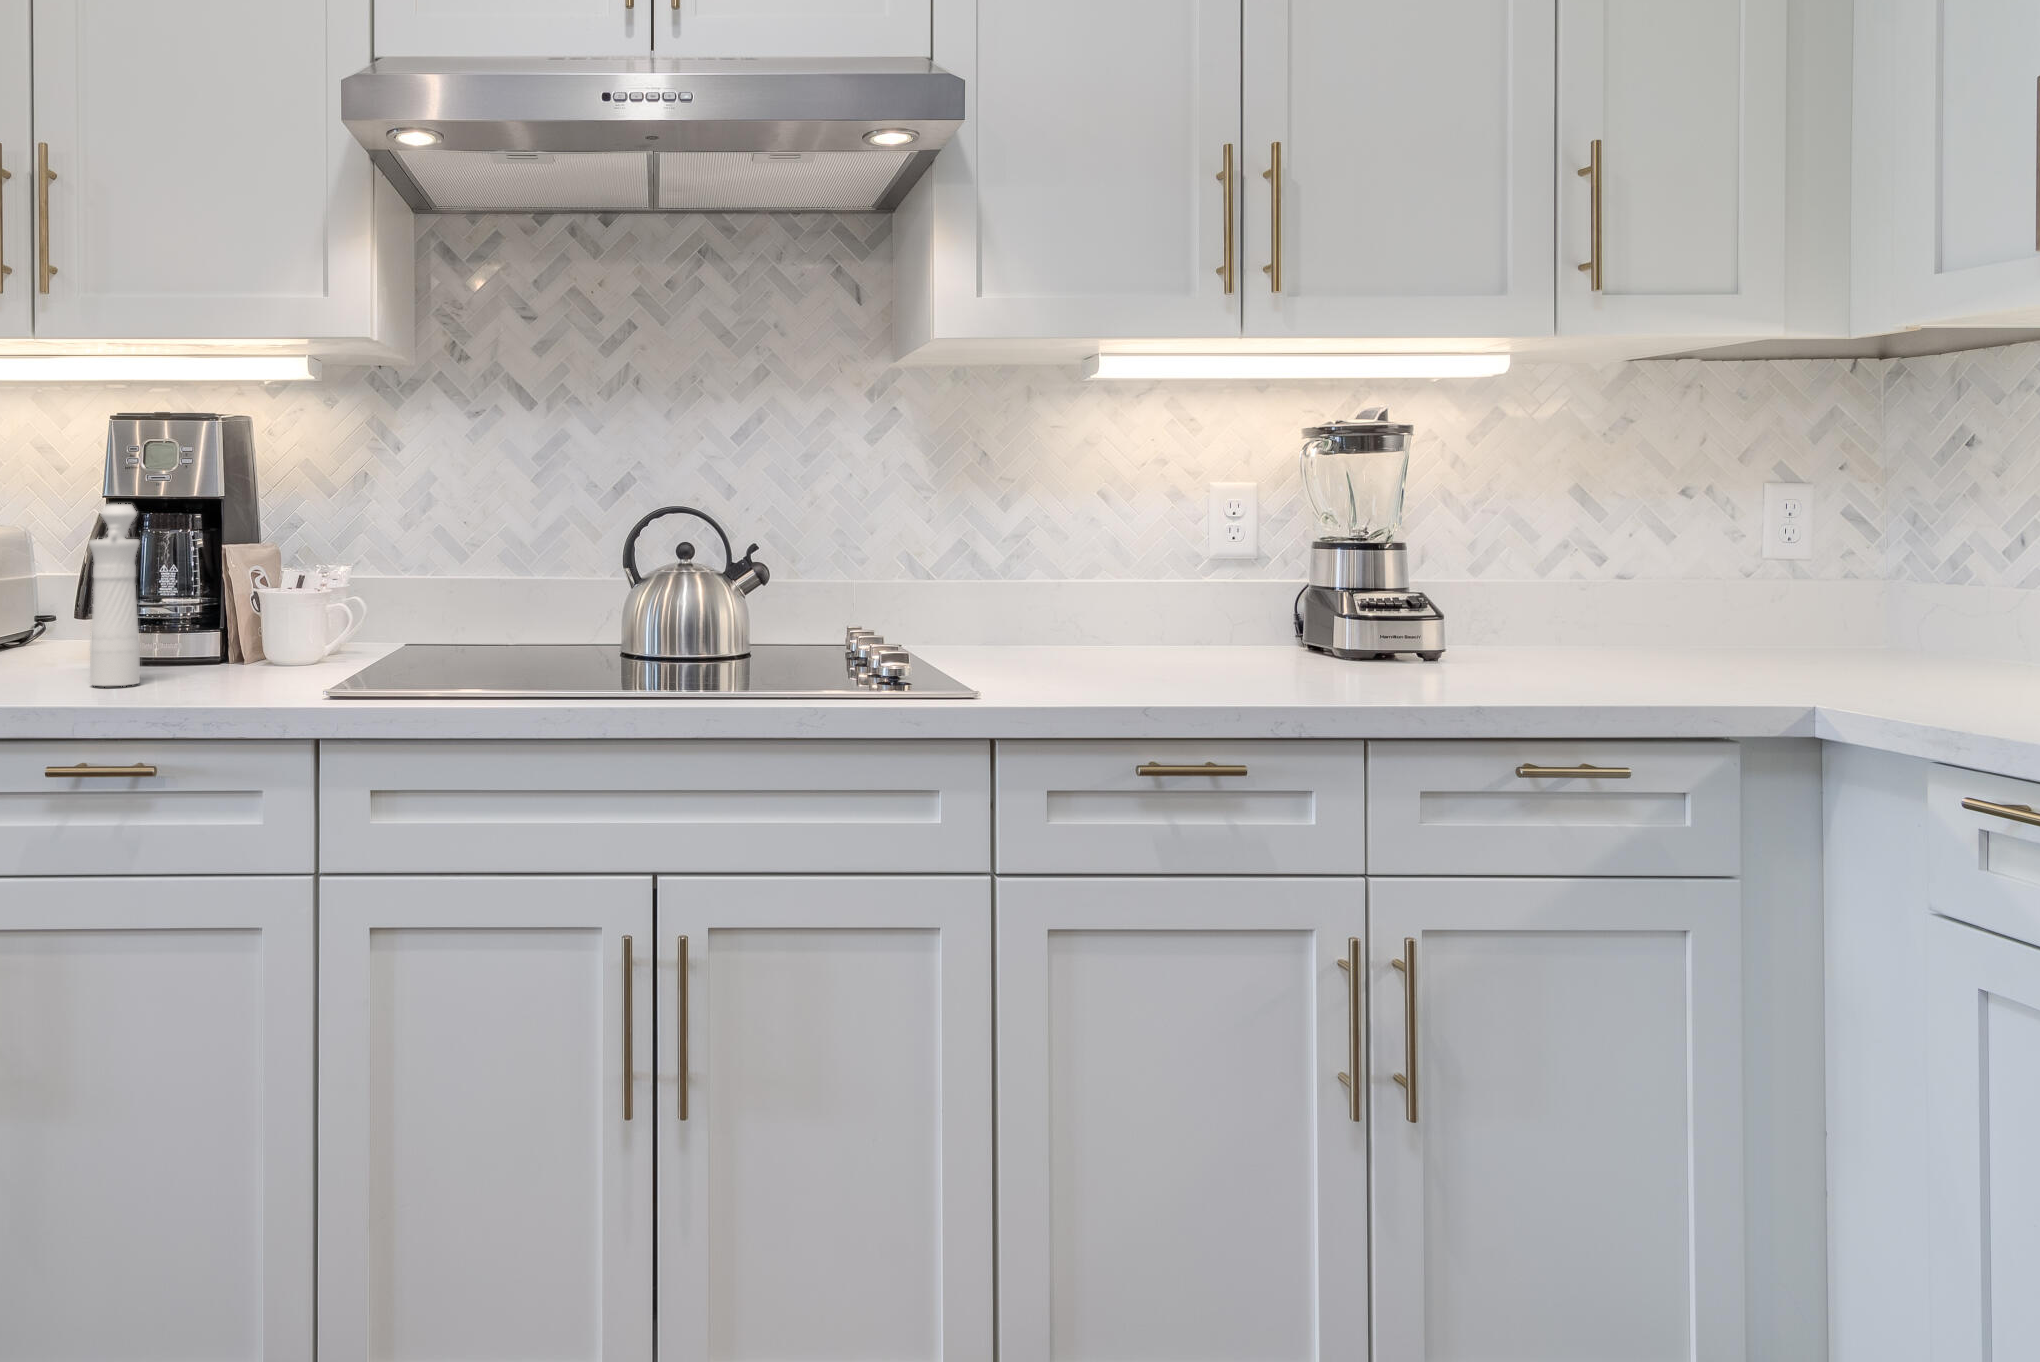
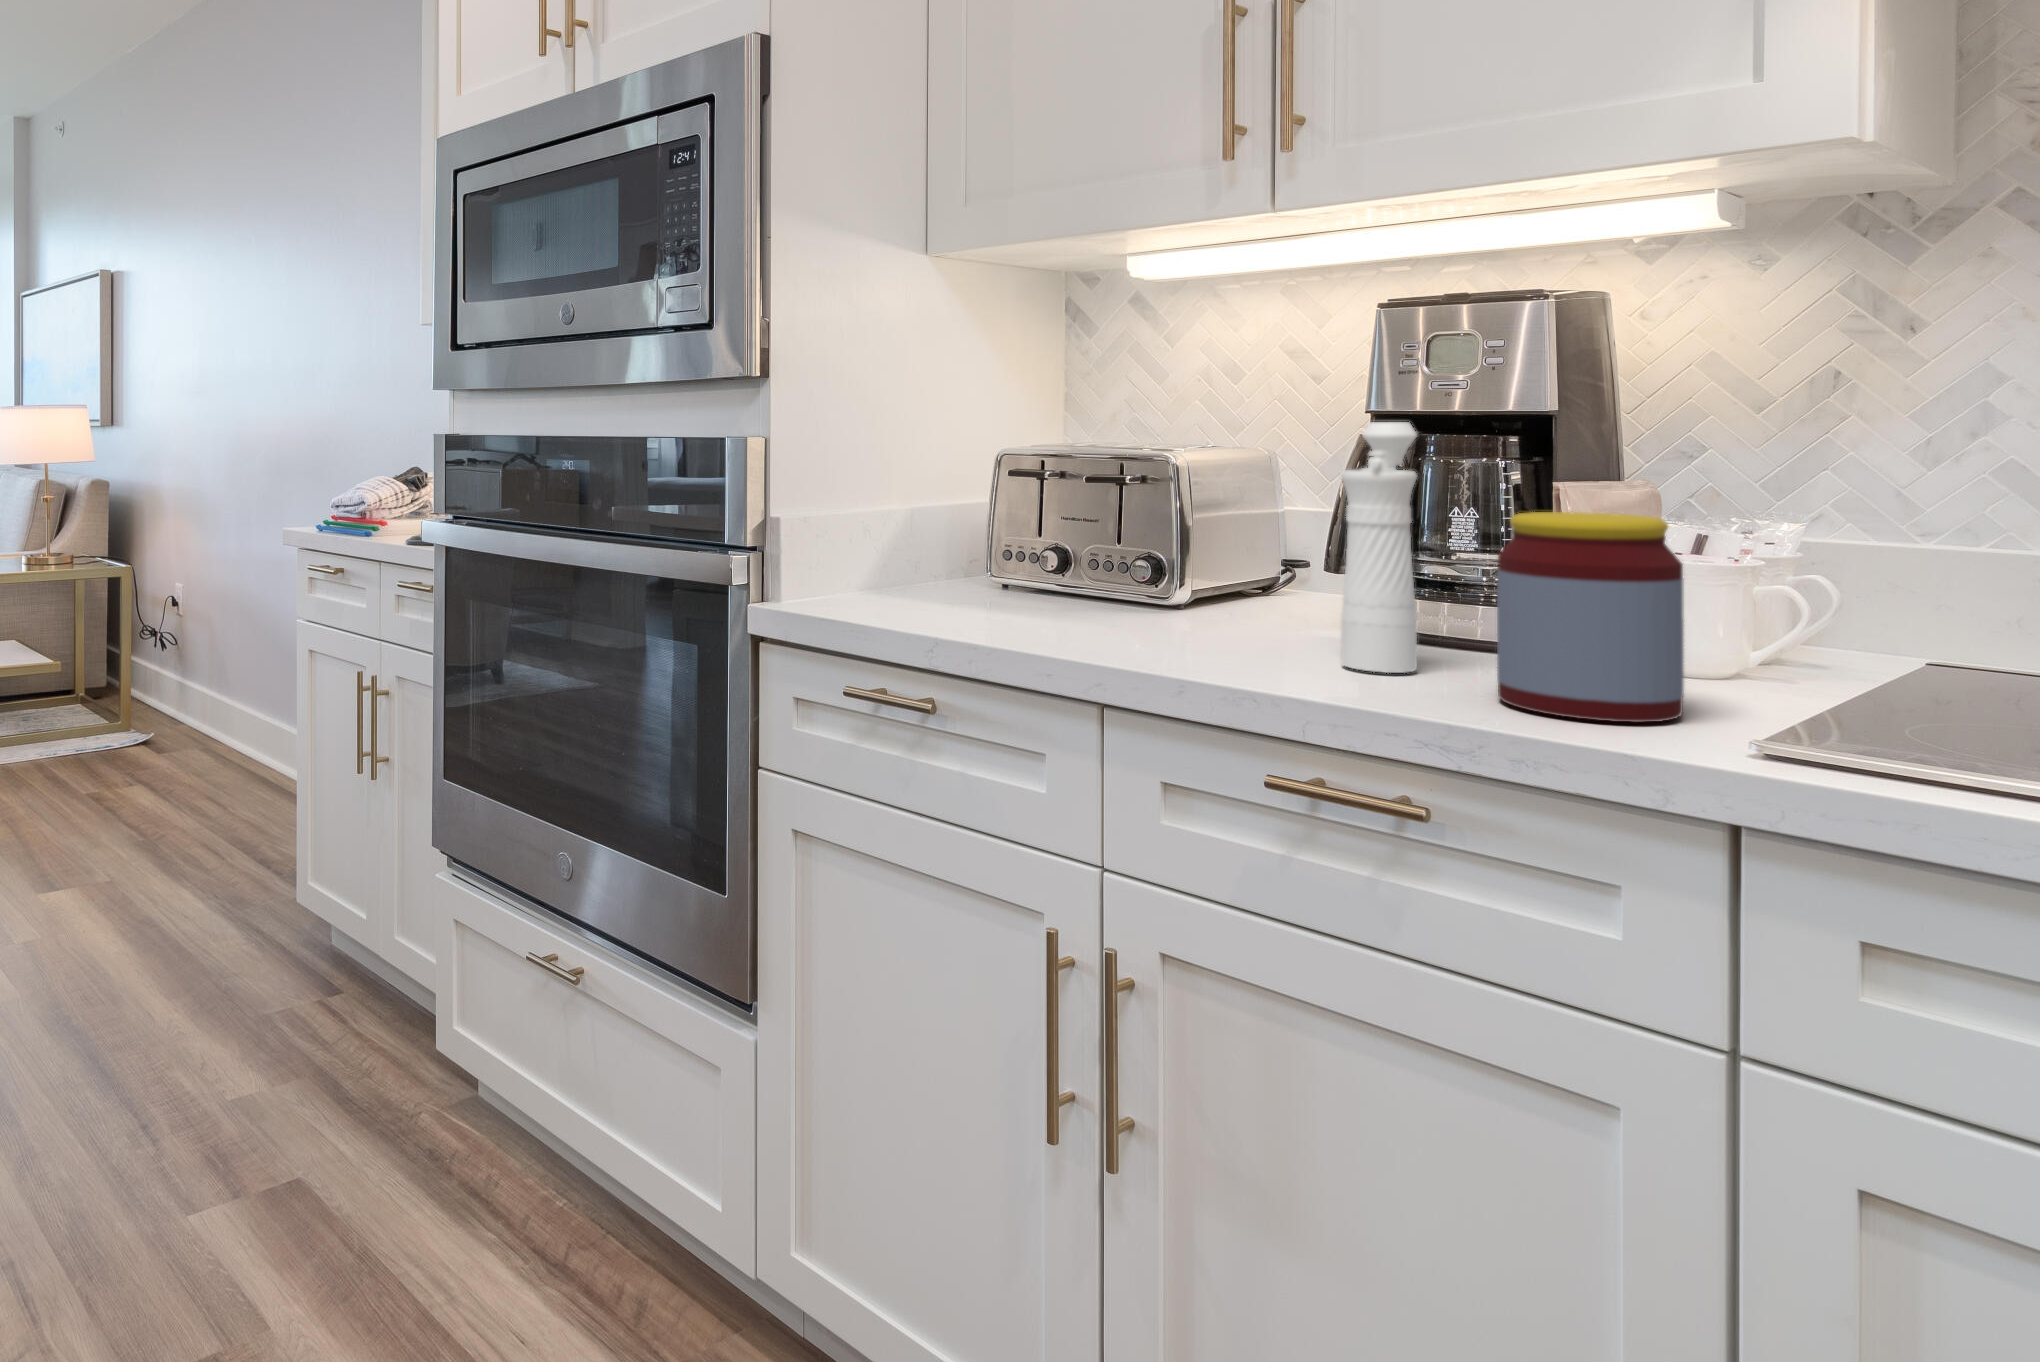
jar: none [191,563,292,695] -> present [1497,512,1684,722]

